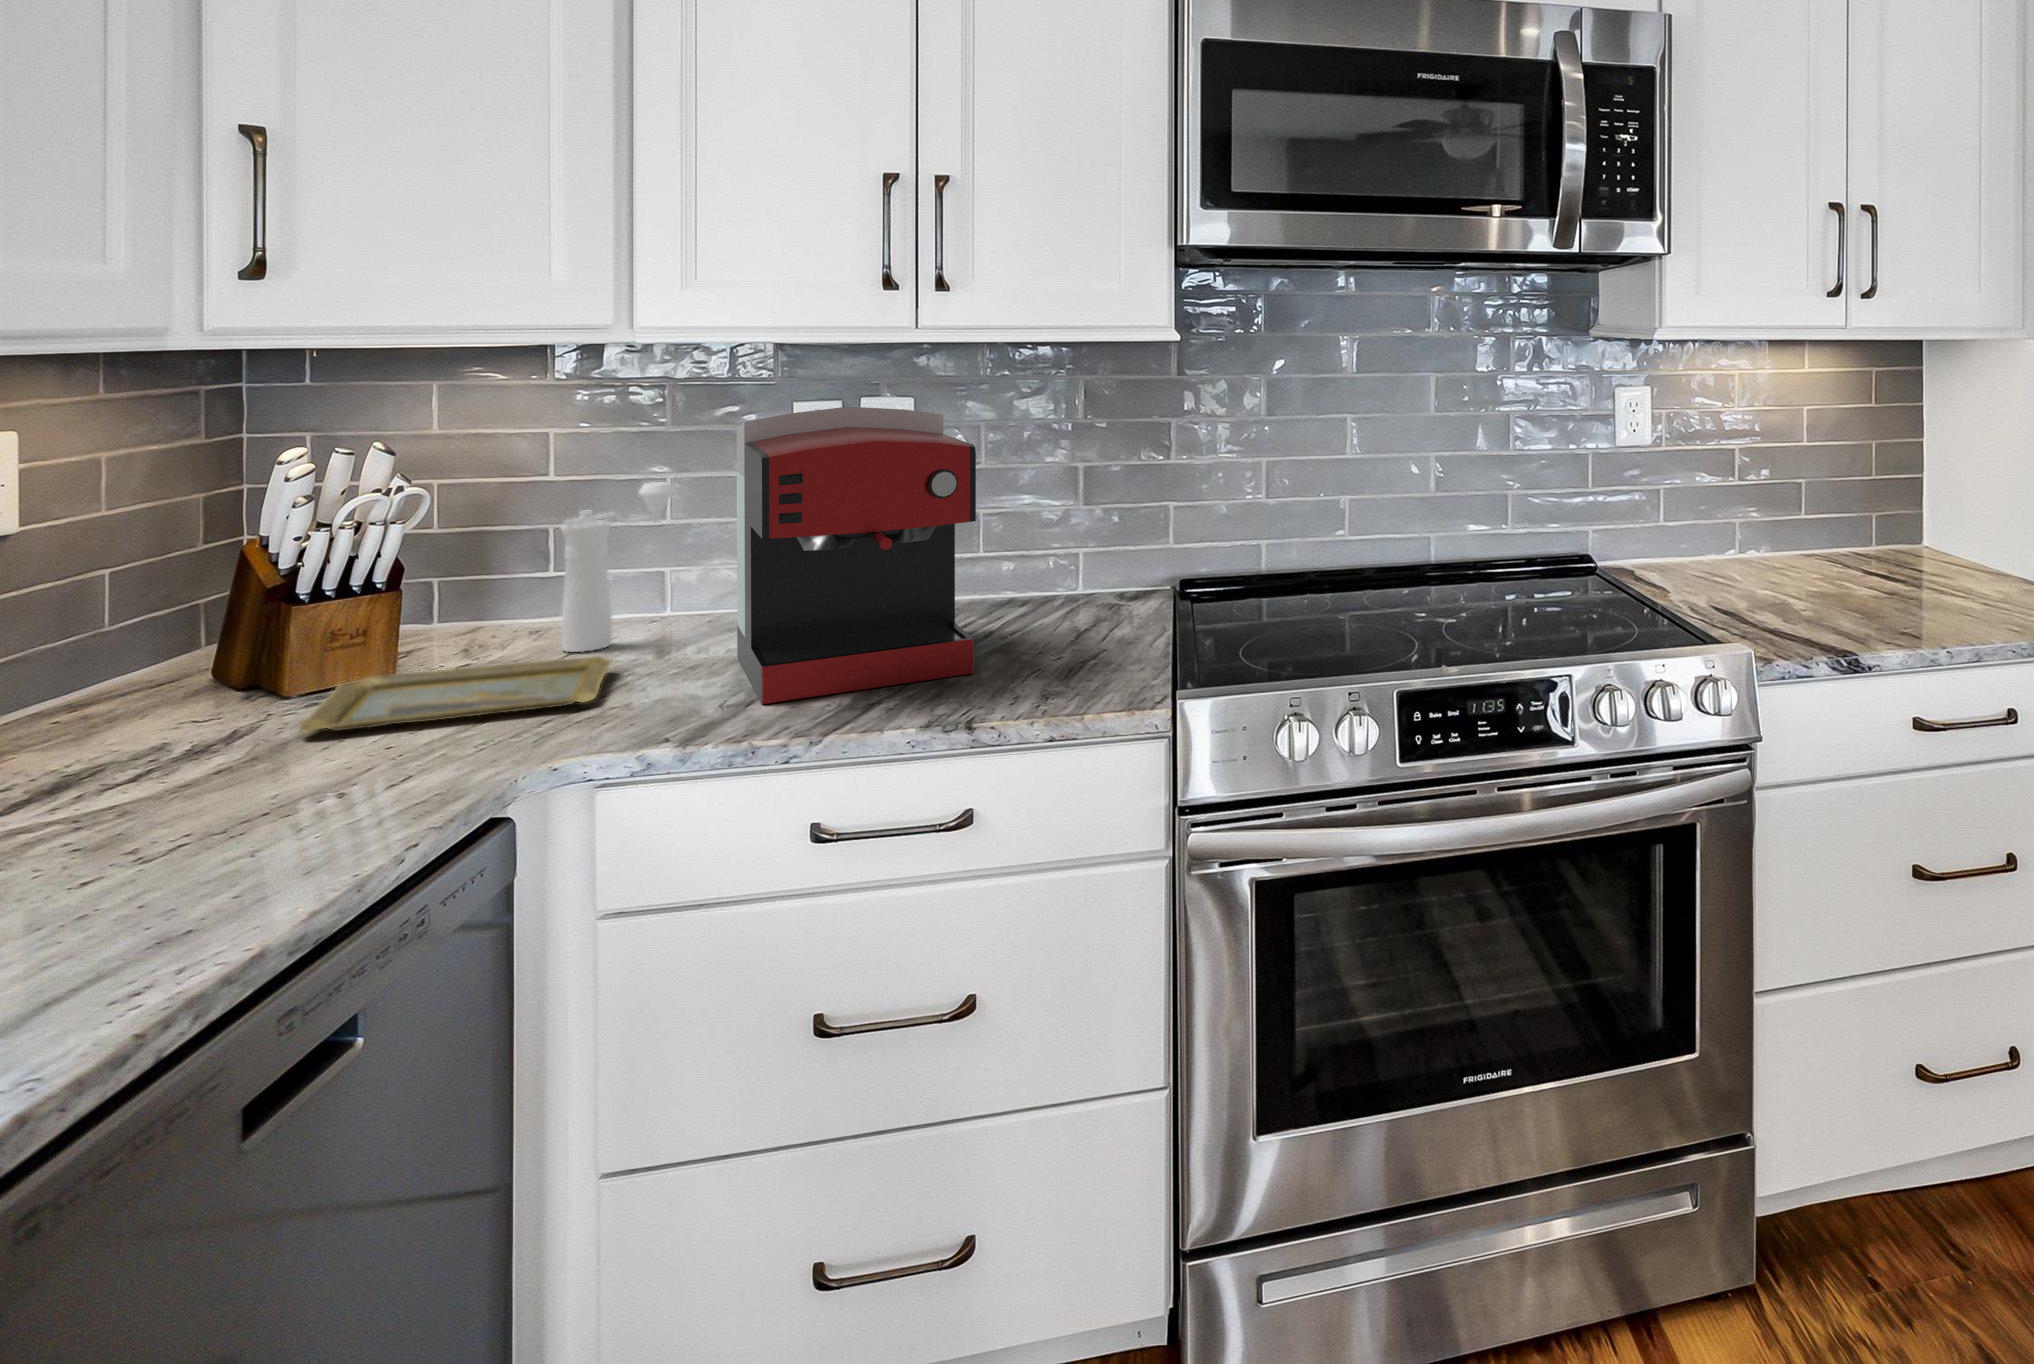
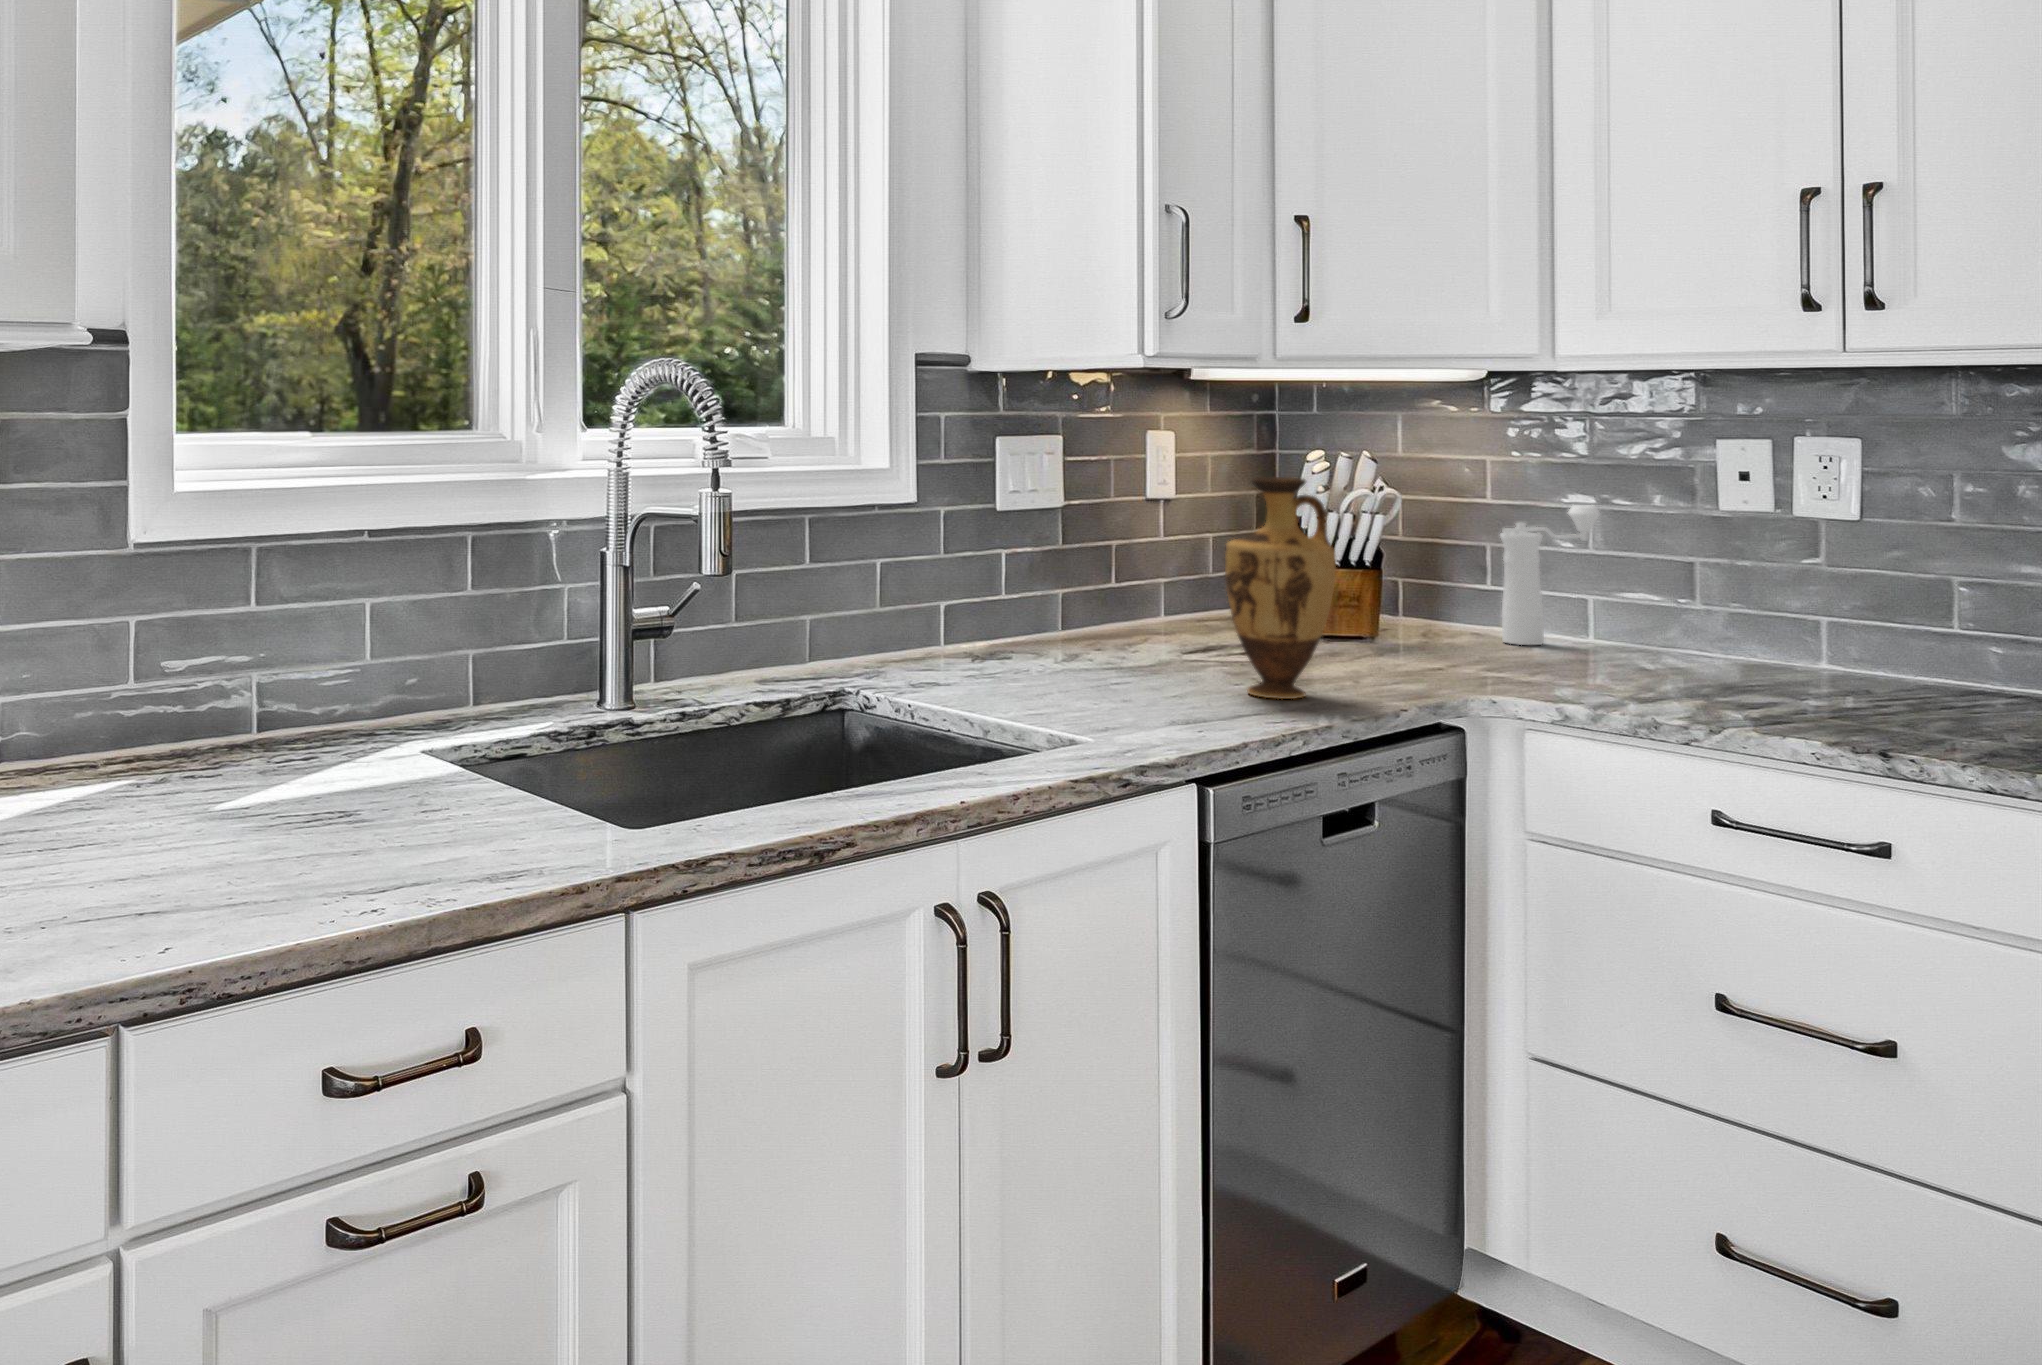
coffee maker: present [737,407,976,704] -> none [1652,433,1909,715]
vase: none [112,508,323,858] -> present [1225,477,1336,699]
tray: present [300,657,612,733] -> none [1318,630,1543,672]

